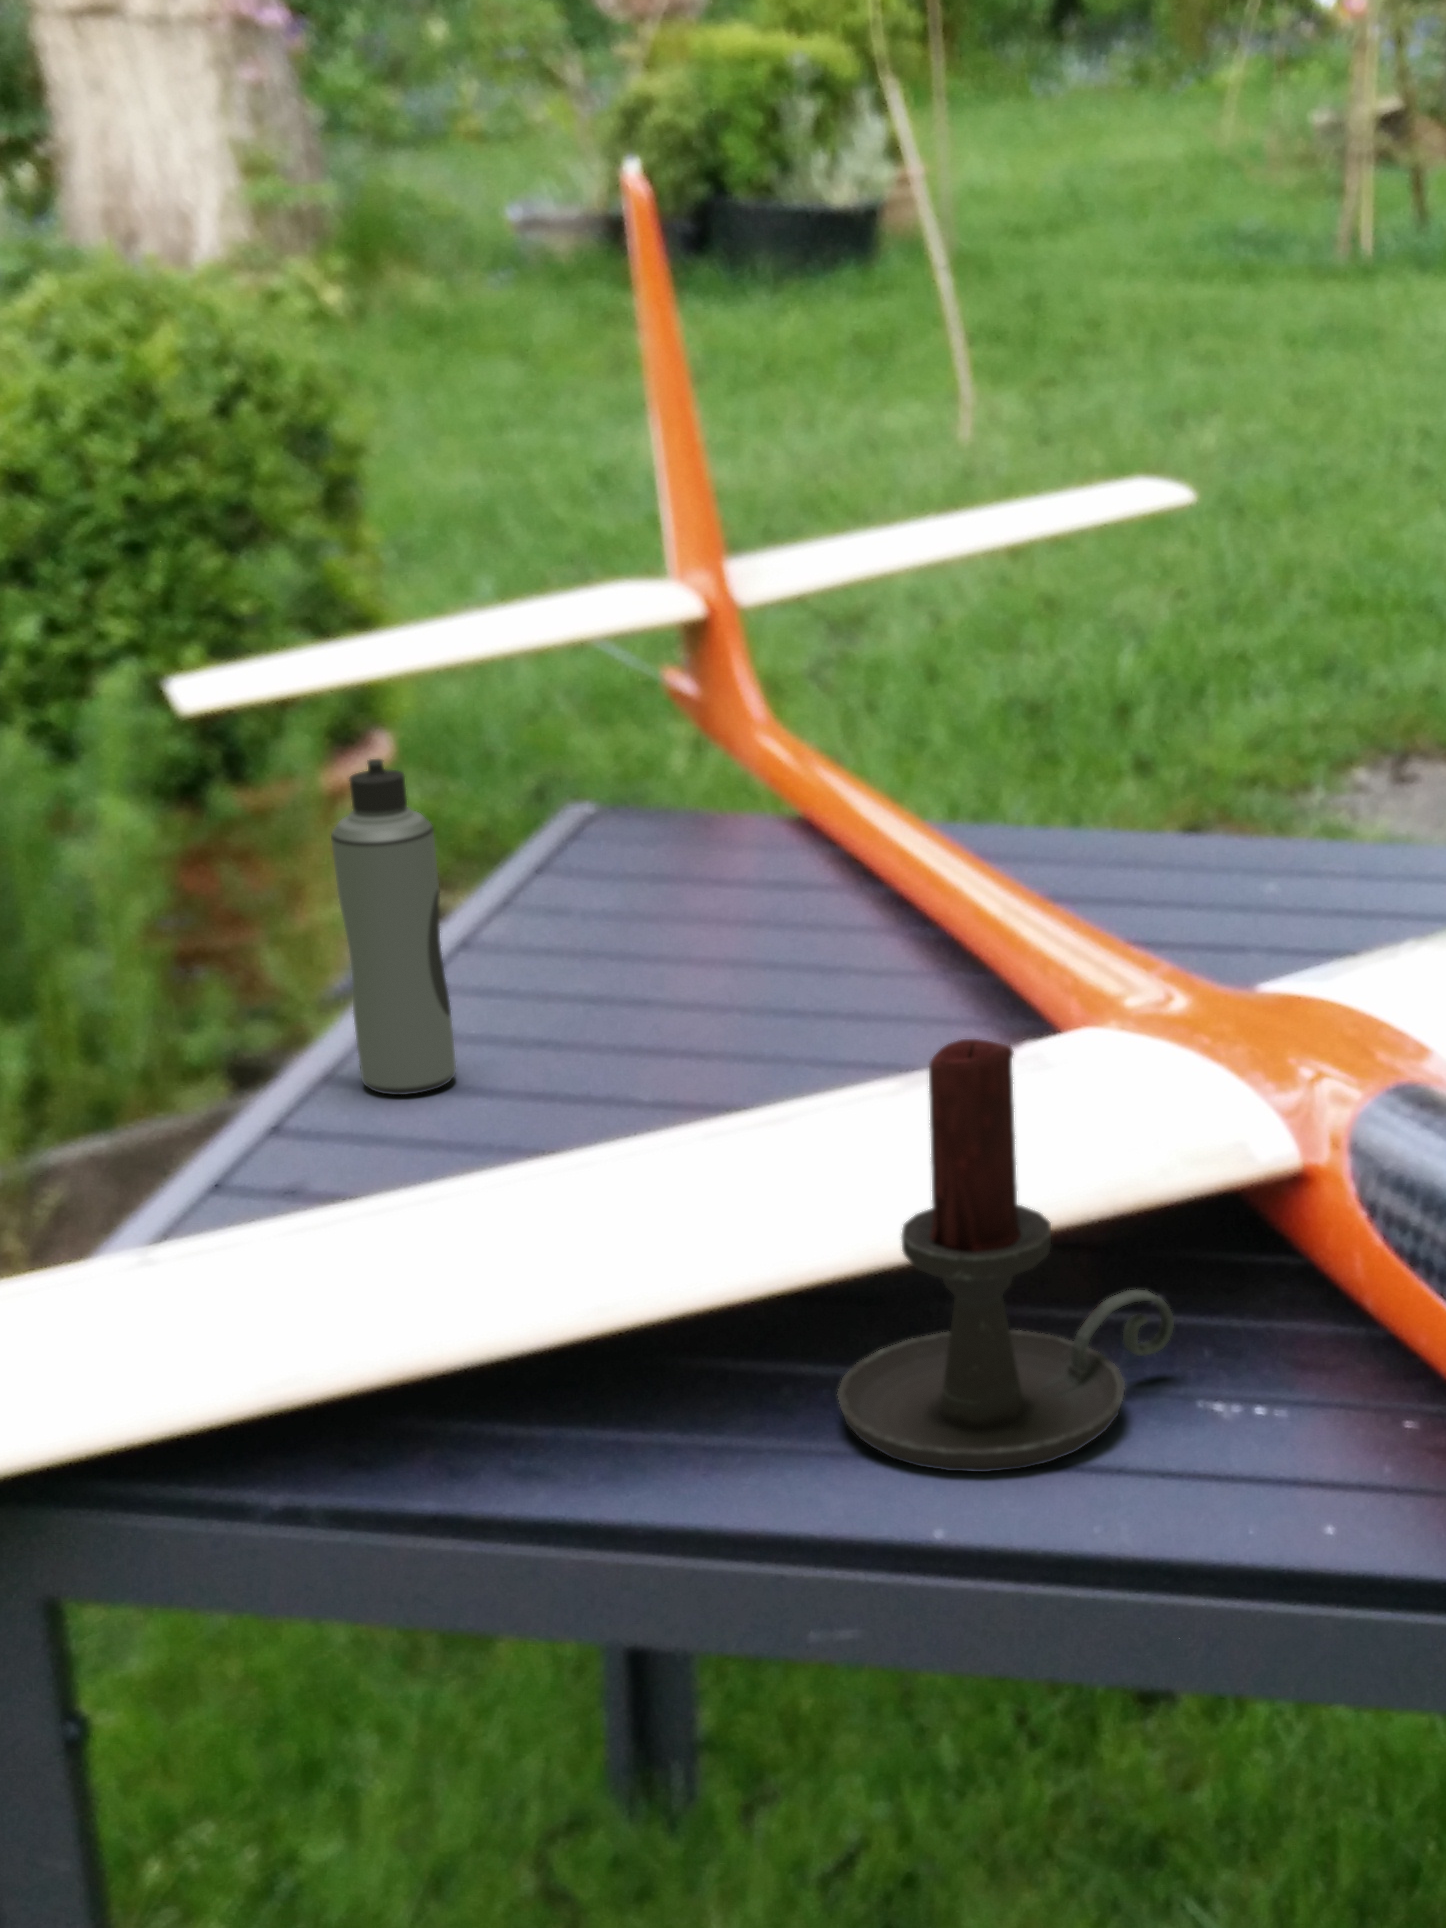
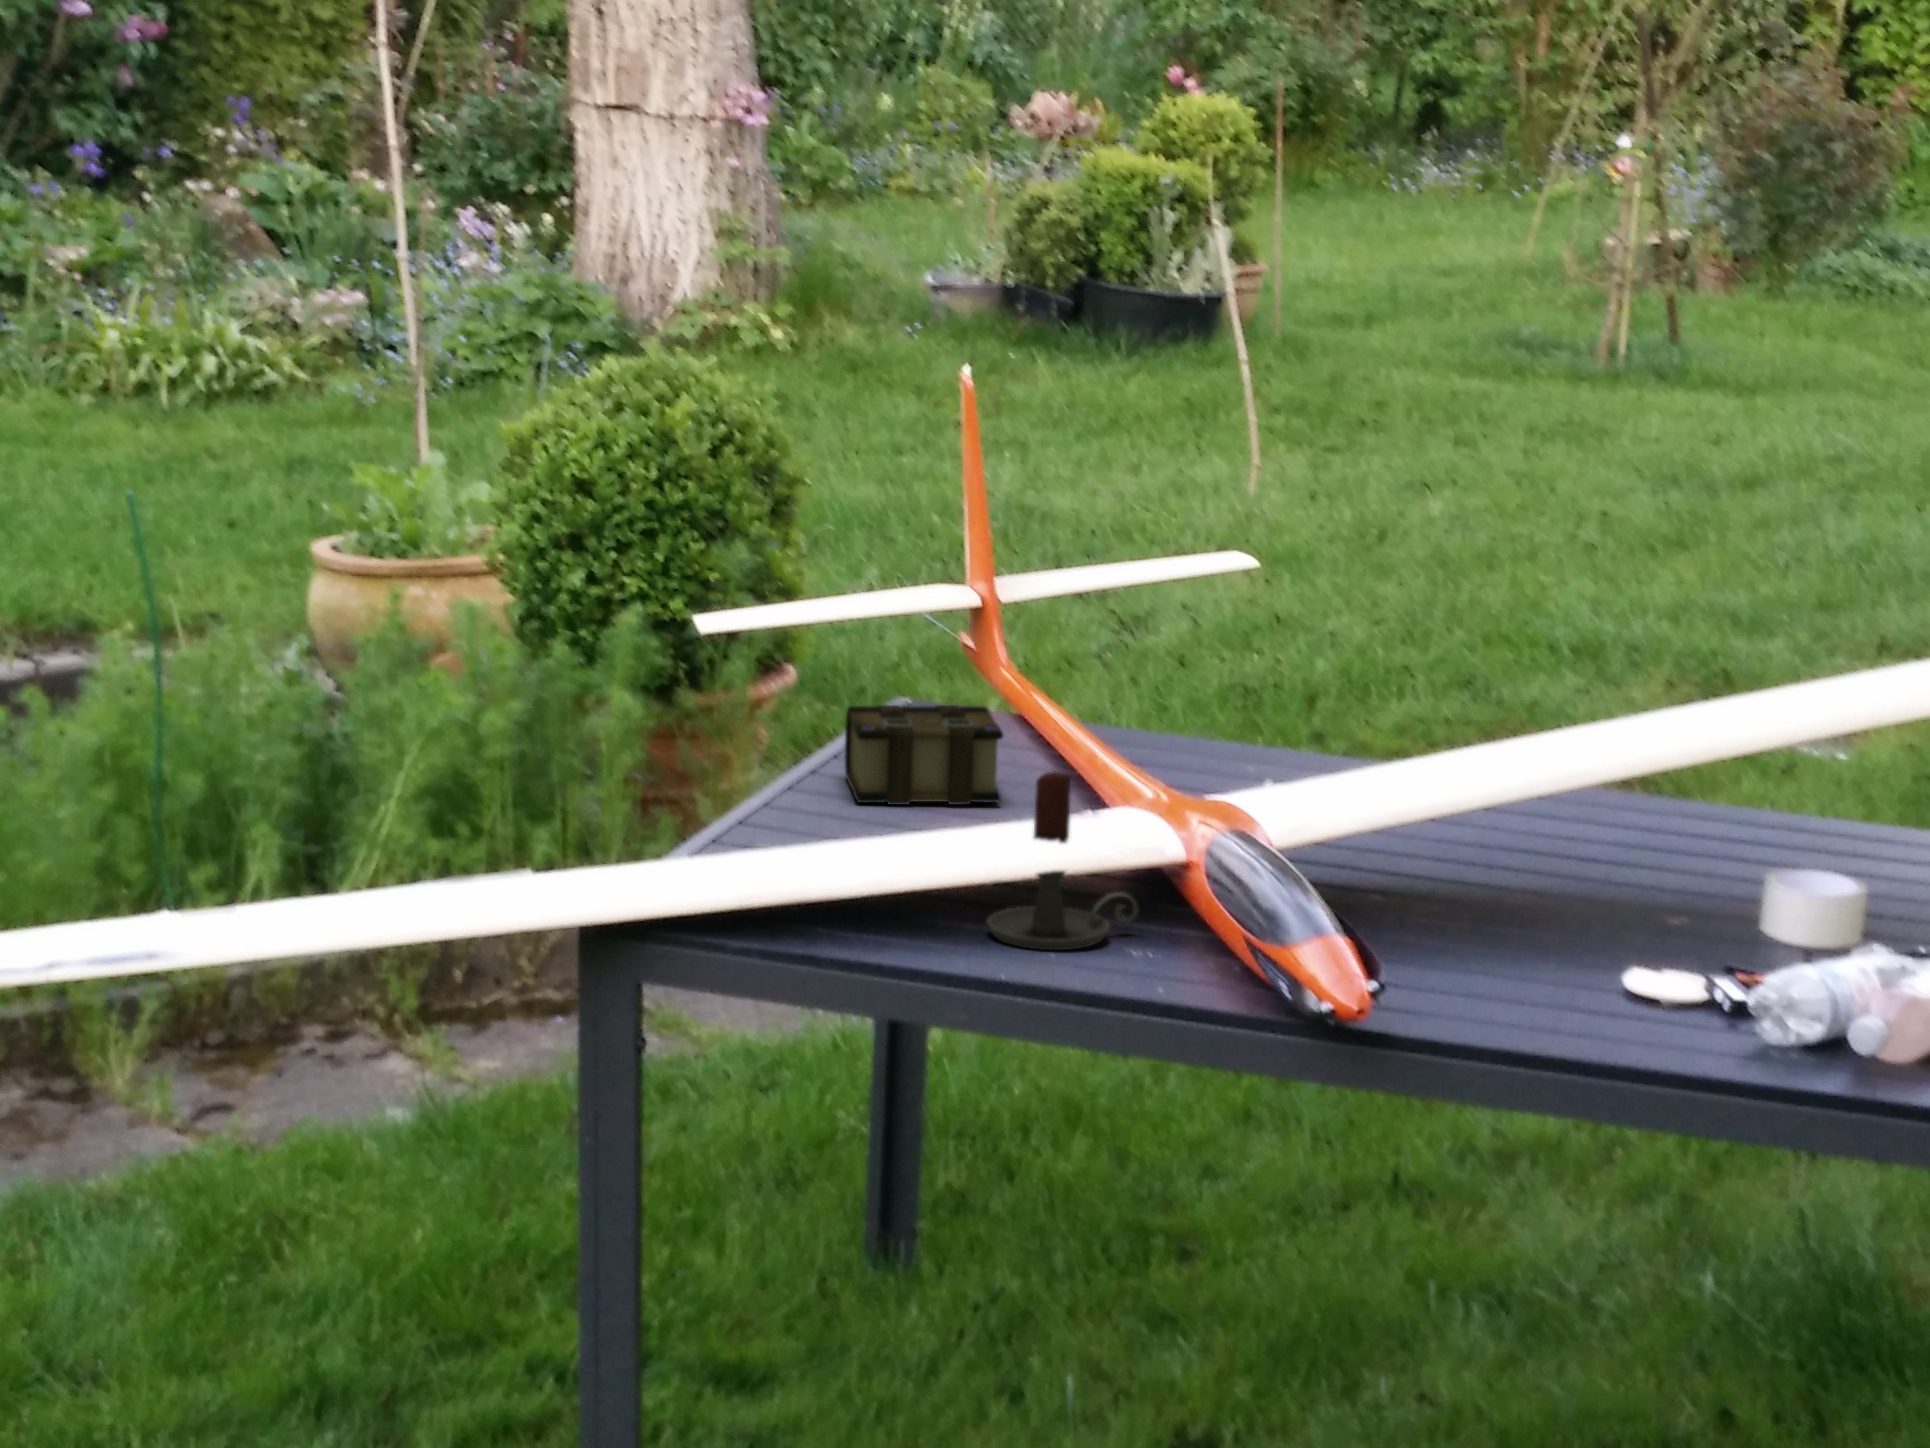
water bottle: present [331,759,456,1095] -> none [788,651,838,818]
book: none [459,824,777,1044] -> present [845,705,1003,805]

